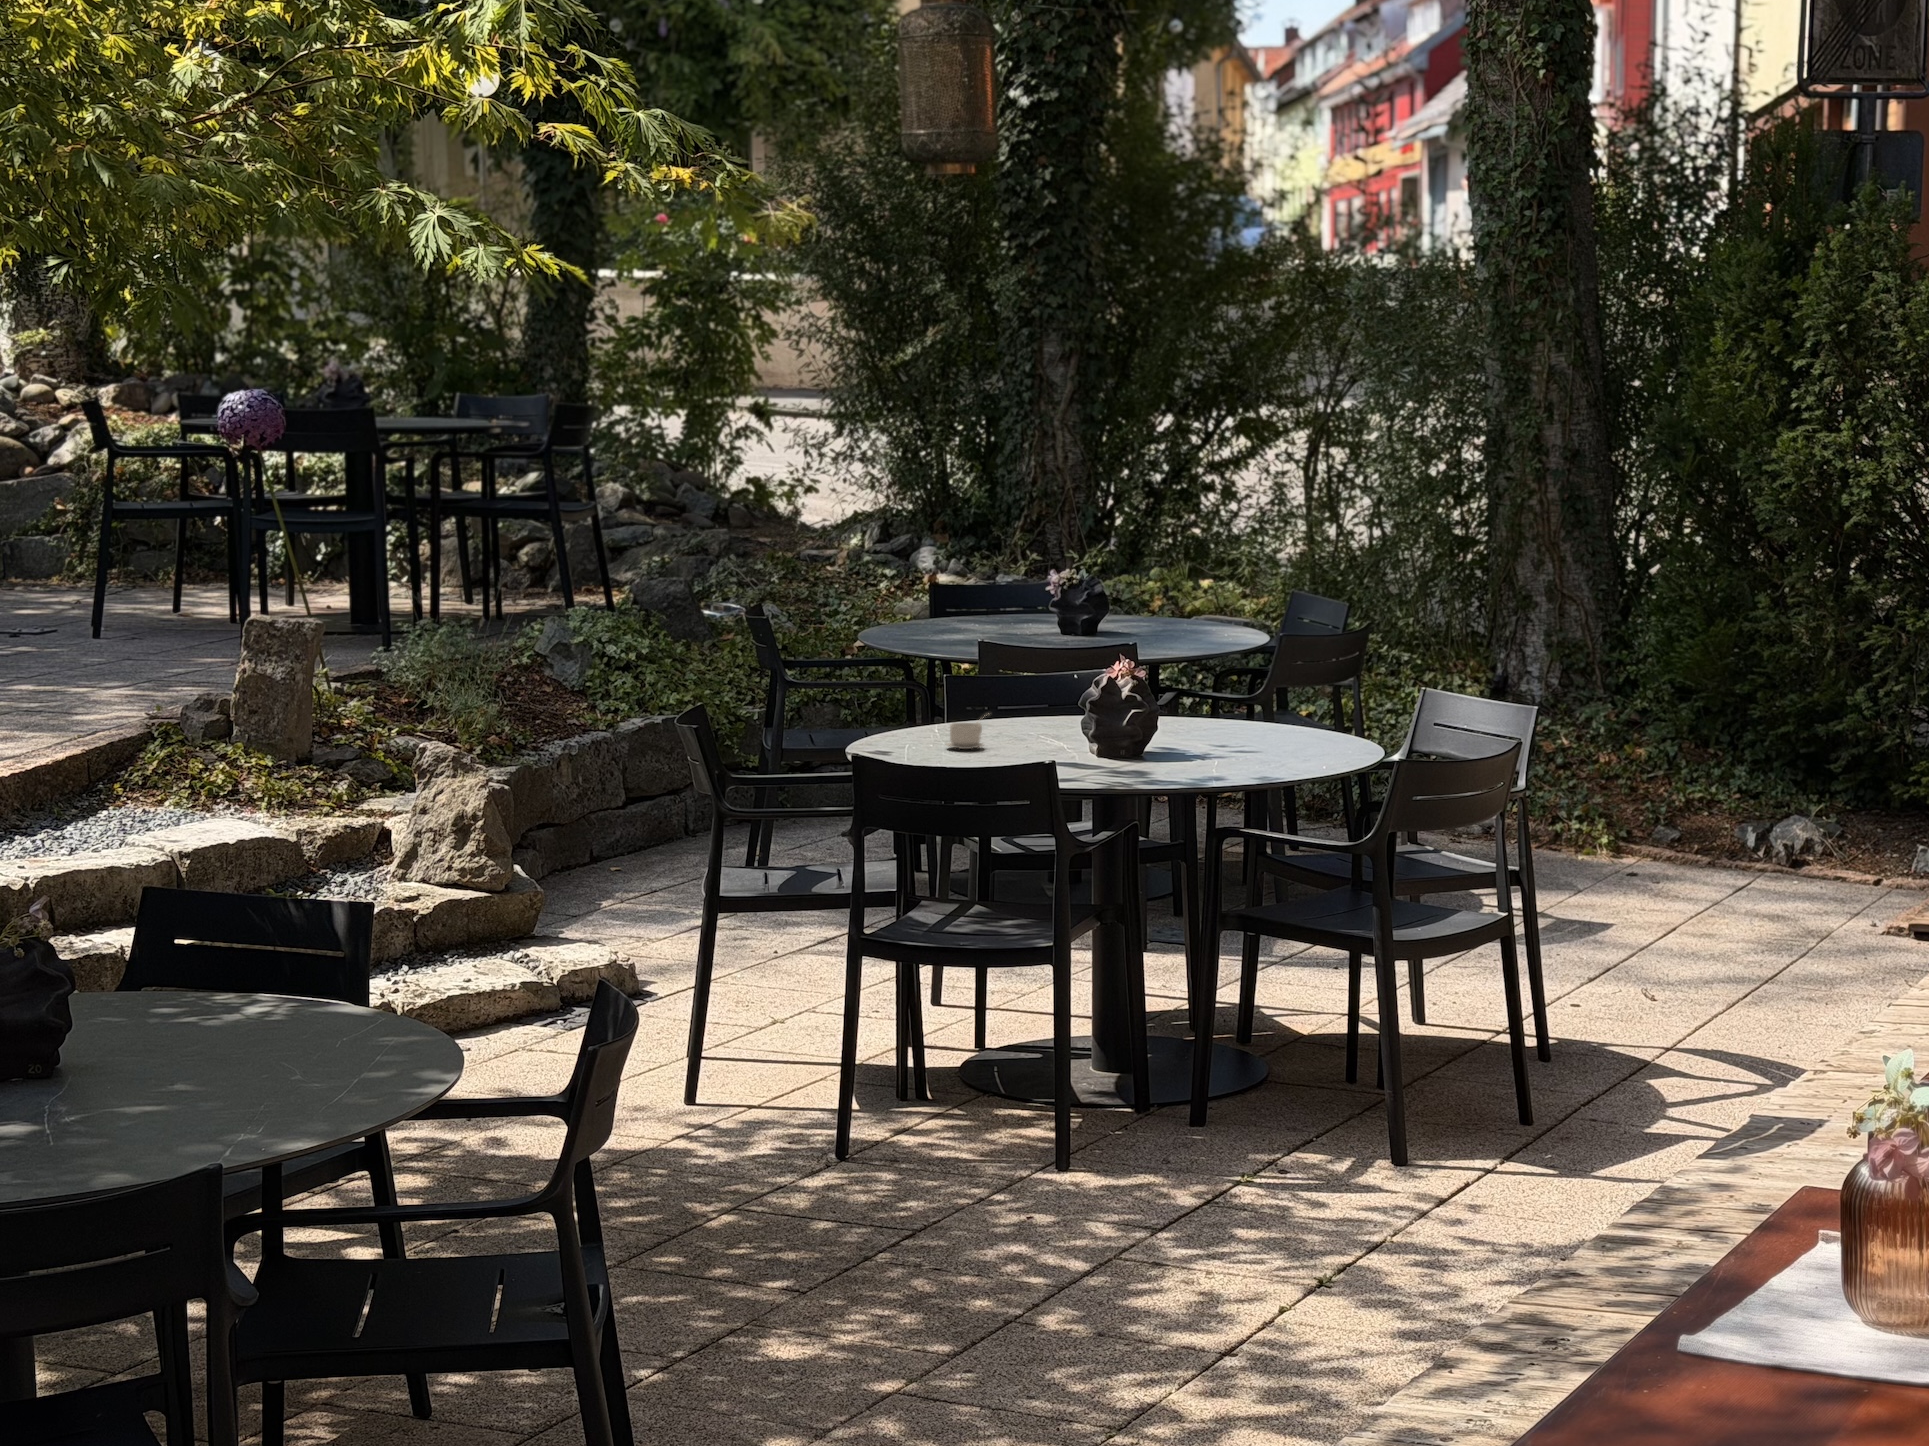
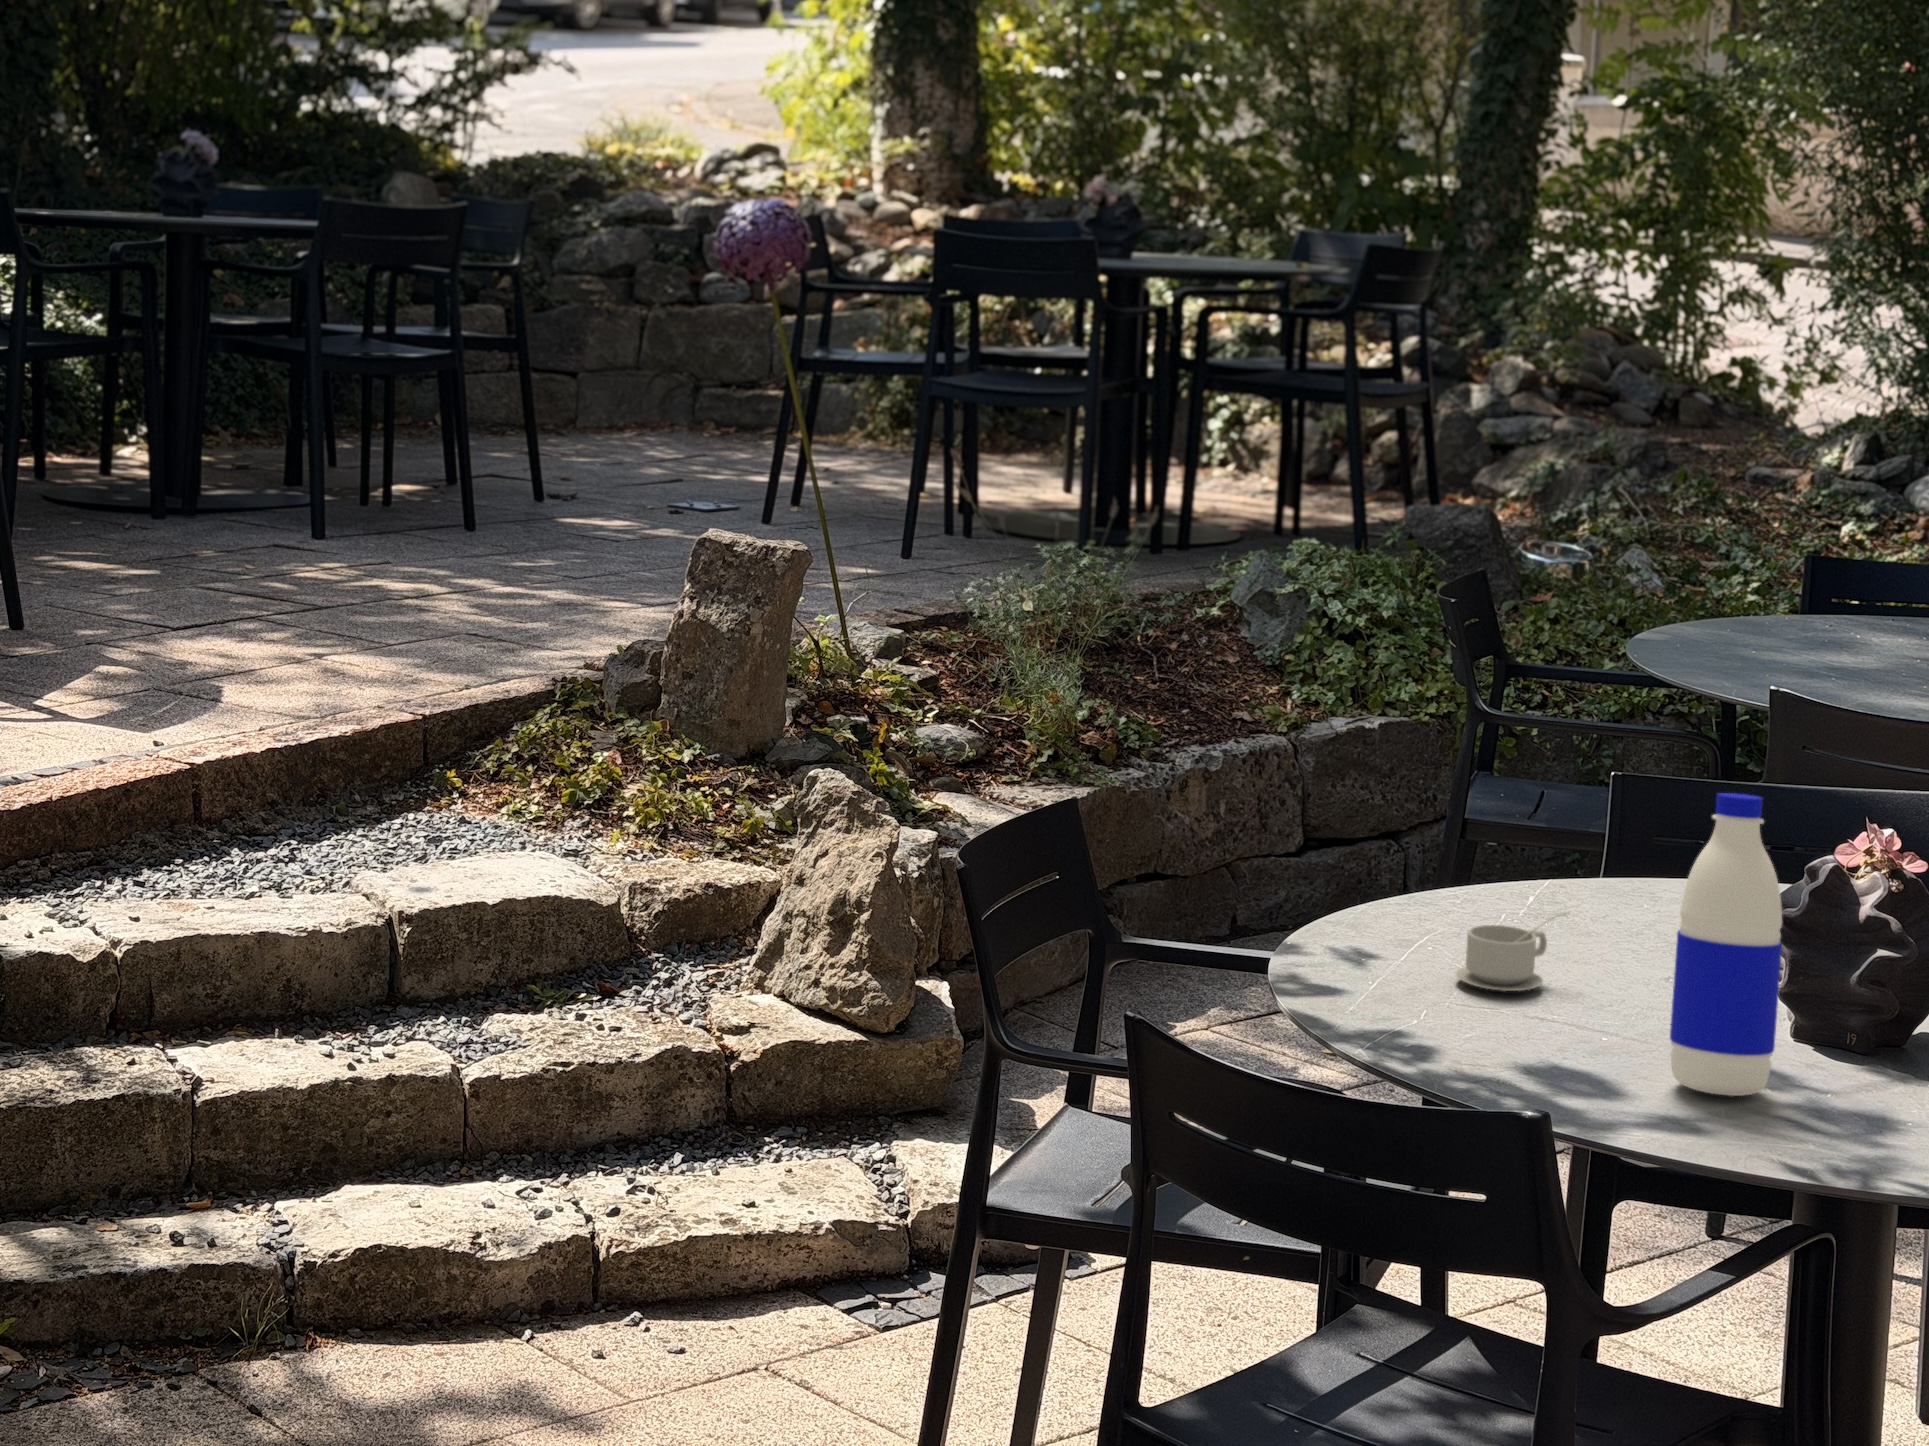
water bottle: none [1063,640,1104,764] -> present [1670,793,1782,1096]

